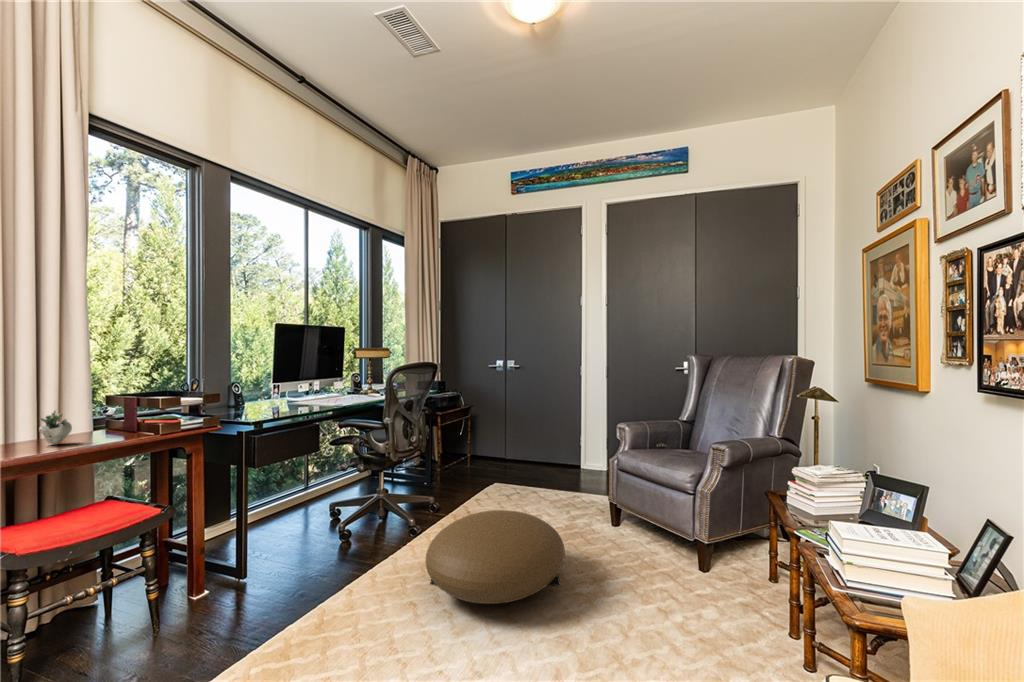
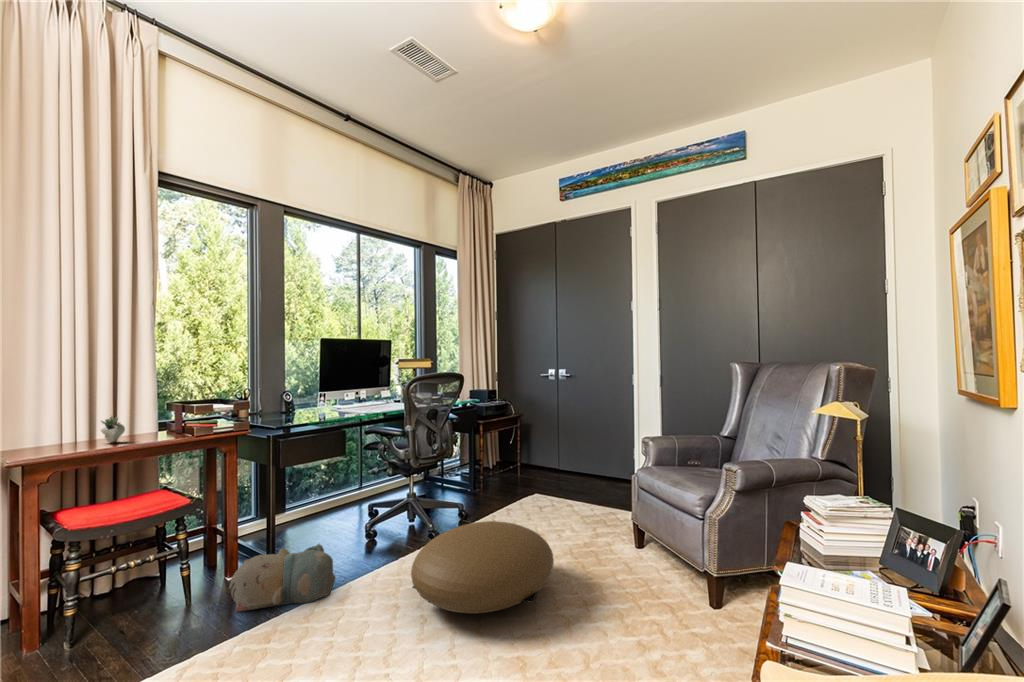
plush toy: none [211,548,335,633] -> present [229,544,335,611]

